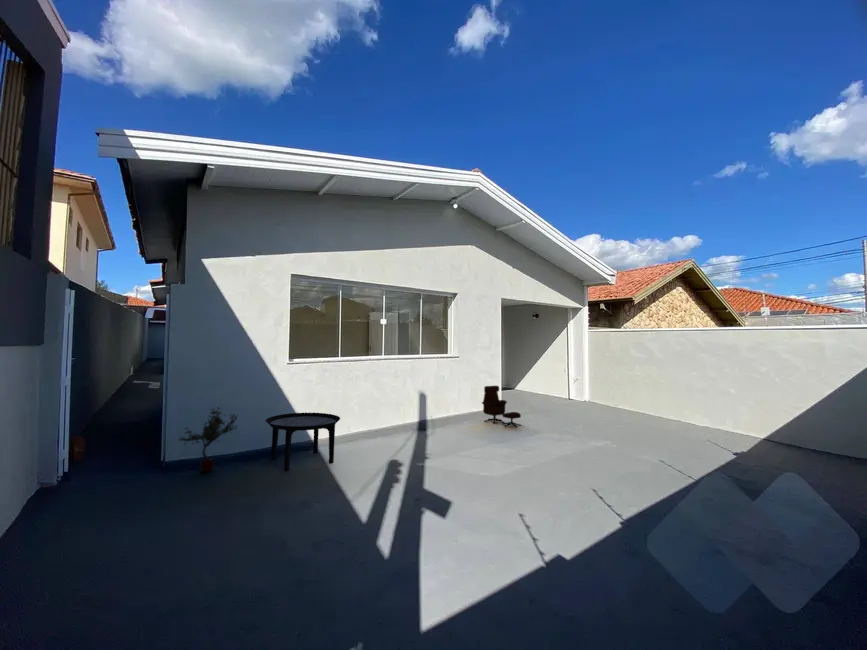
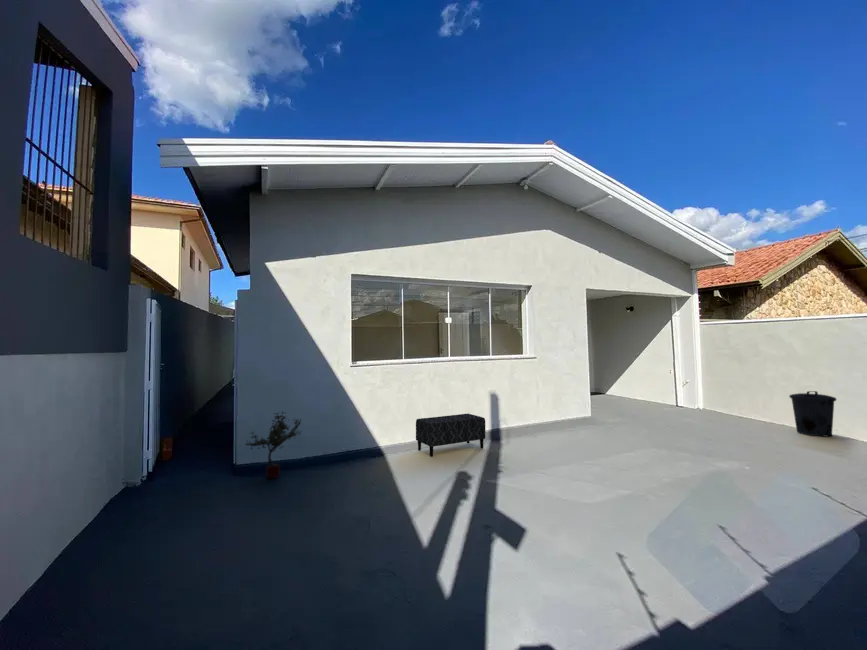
lounge chair: present [482,386,521,427] -> none [569,388,618,437]
trash can: none [649,389,680,424] -> present [790,391,836,436]
bench: none [346,408,411,448] -> present [416,414,485,457]
round table: present [266,413,340,471] -> none [329,418,406,480]

